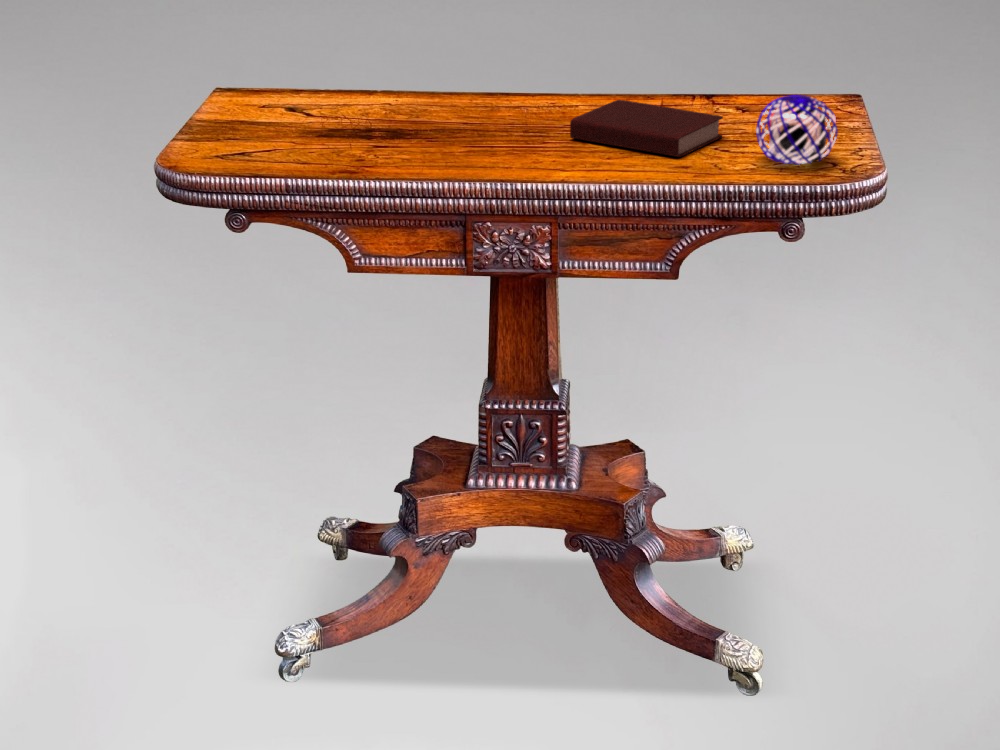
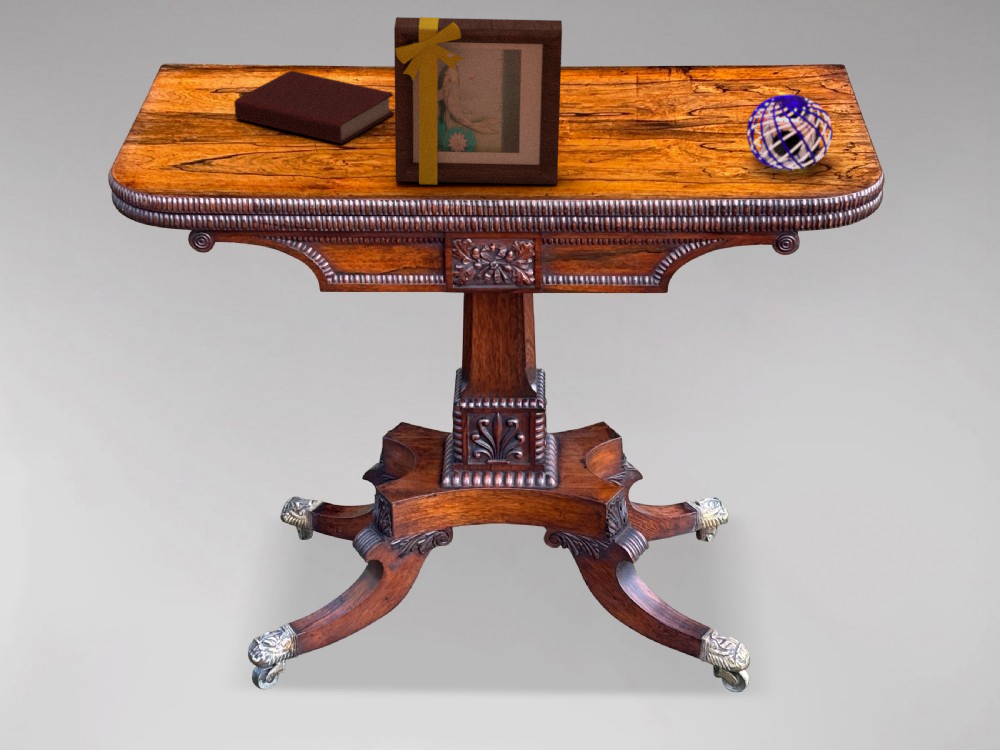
picture frame: none [421,10,579,172] -> present [394,17,562,185]
book: present [570,100,723,157] -> present [234,71,393,143]

